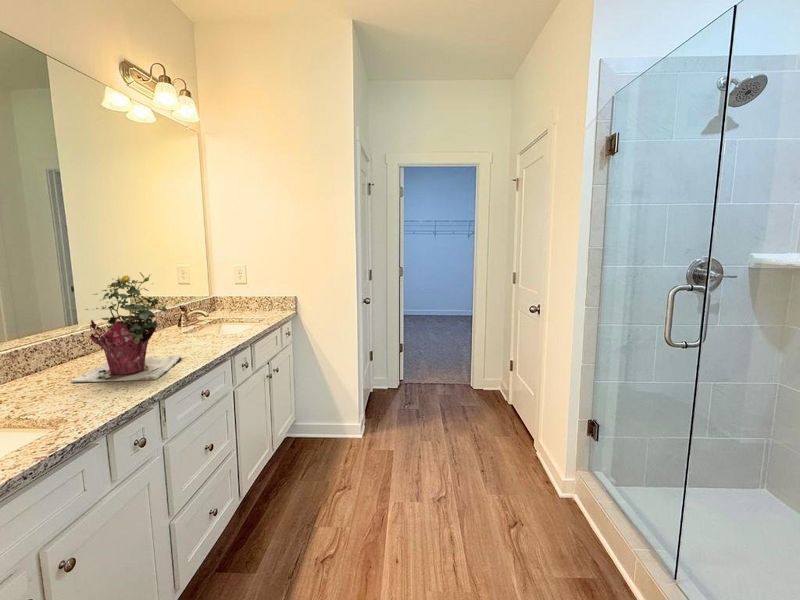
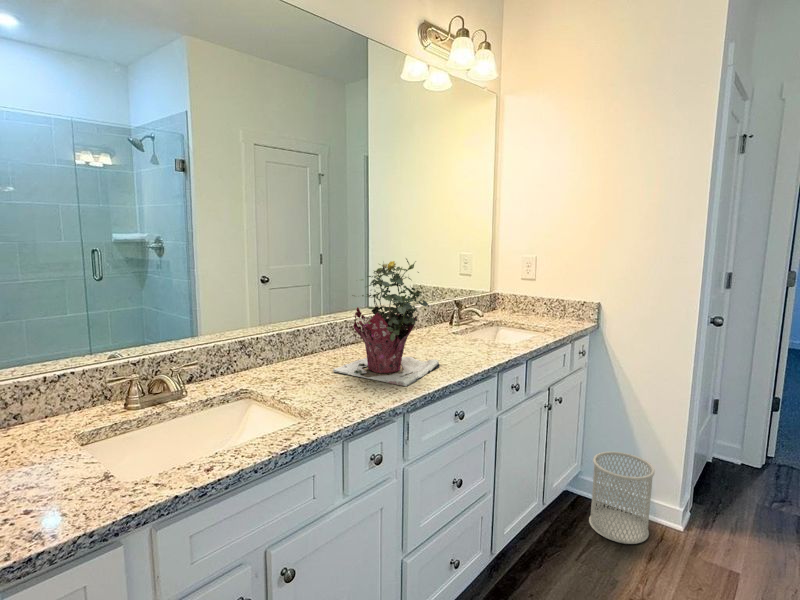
wastebasket: none [304,398,344,458] -> present [589,452,655,544]

